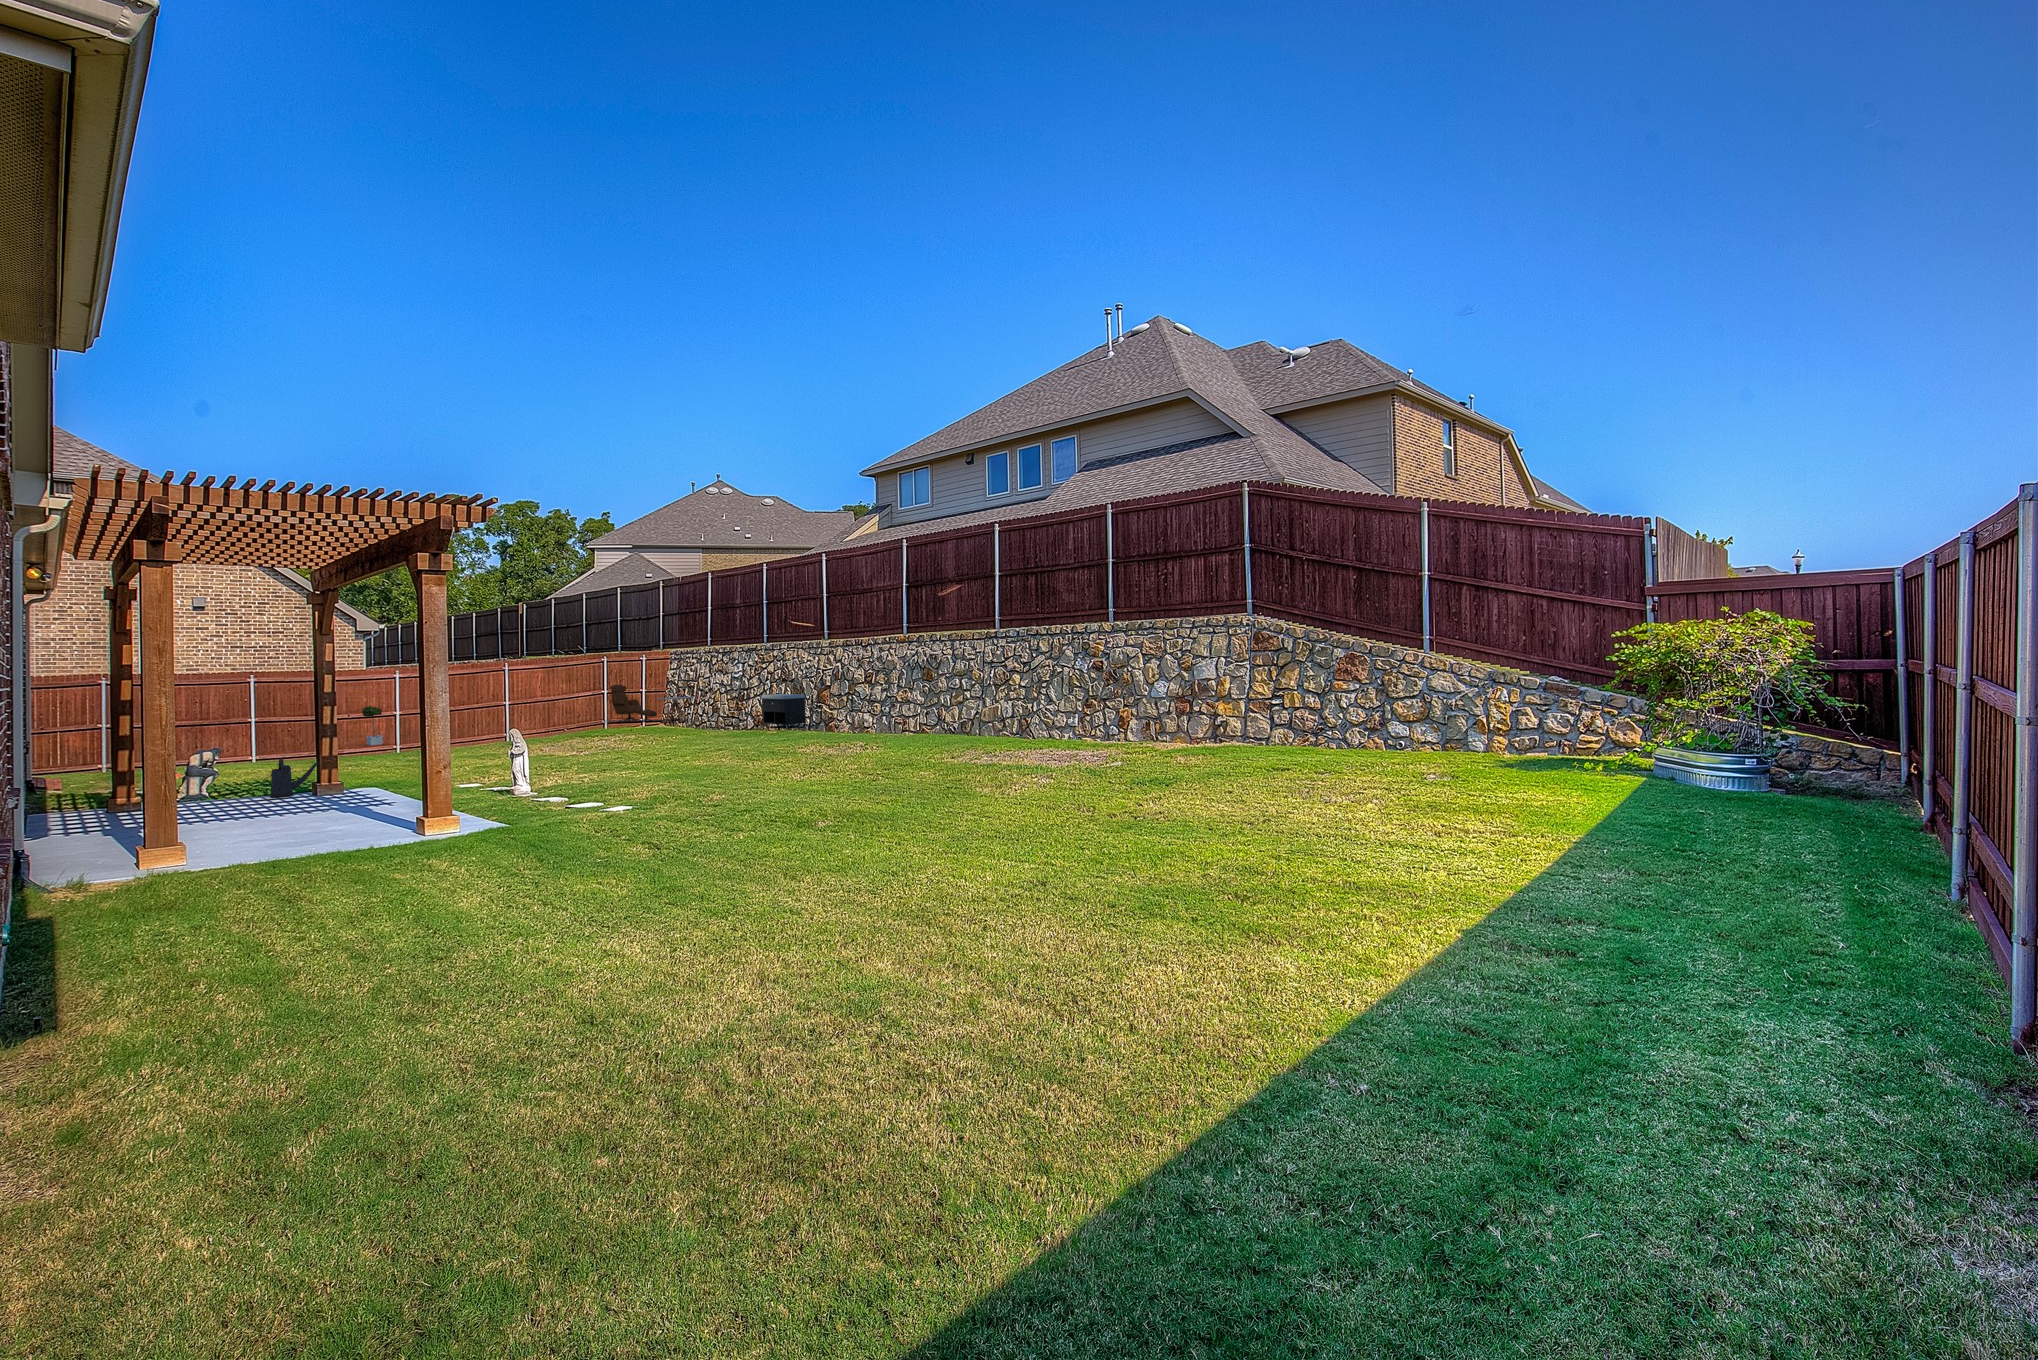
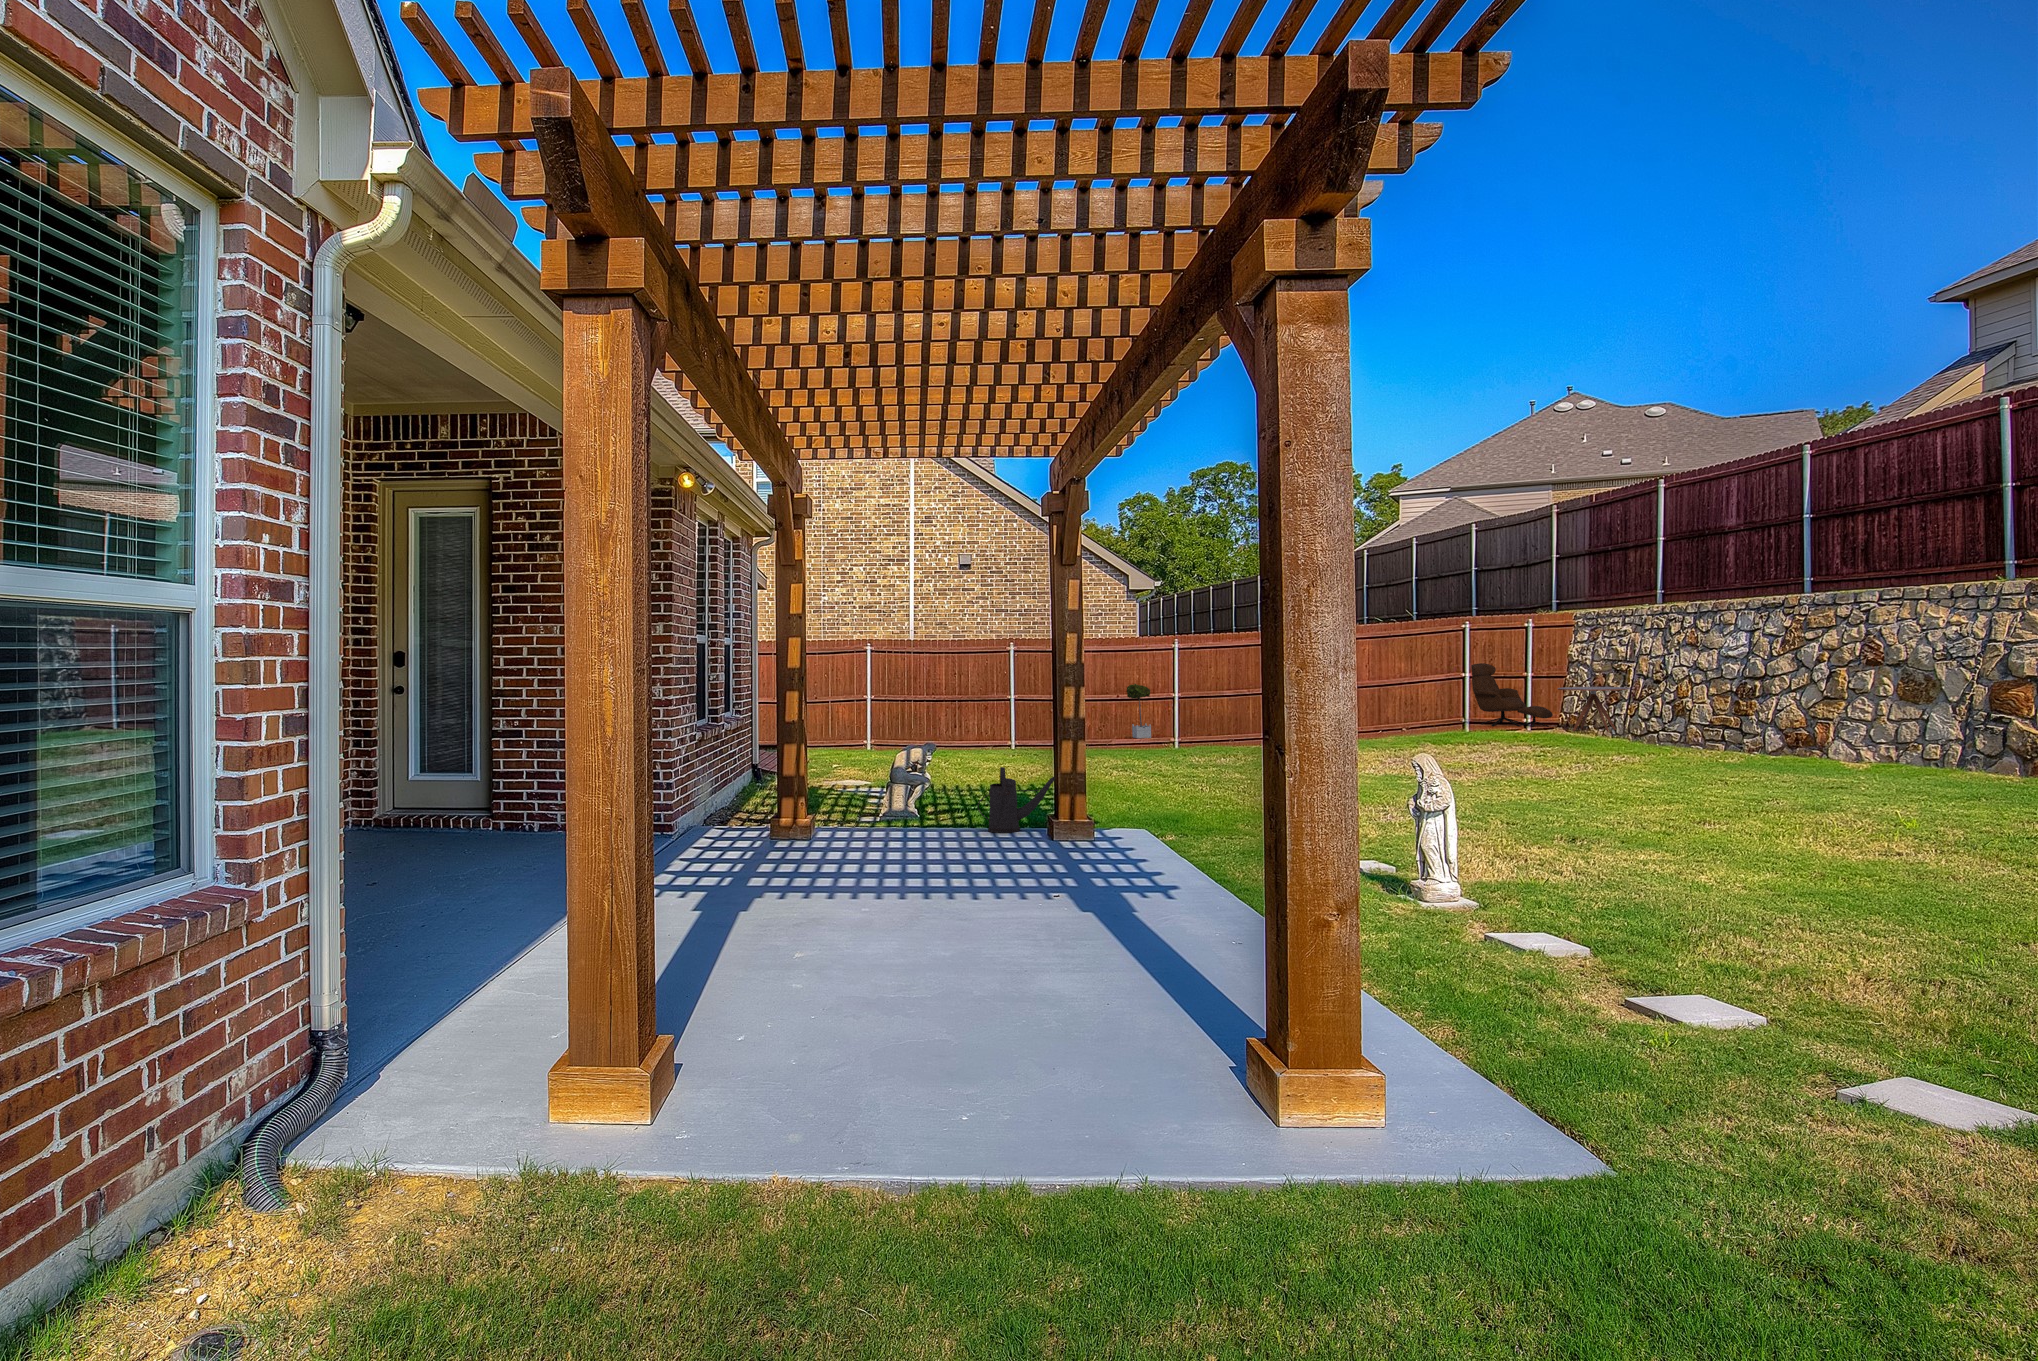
storage bench: present [761,694,806,728] -> none [1823,689,1953,763]

